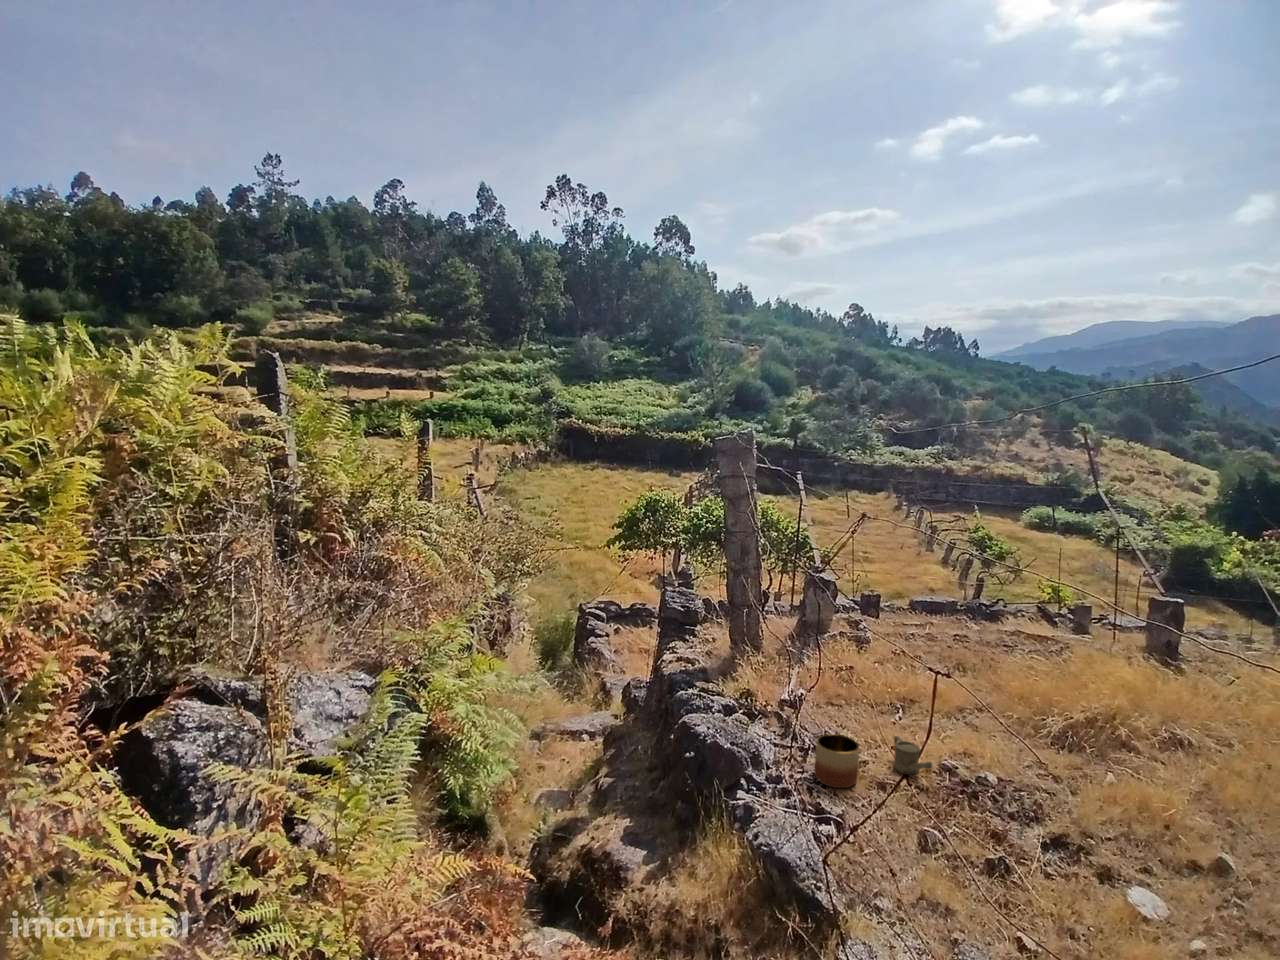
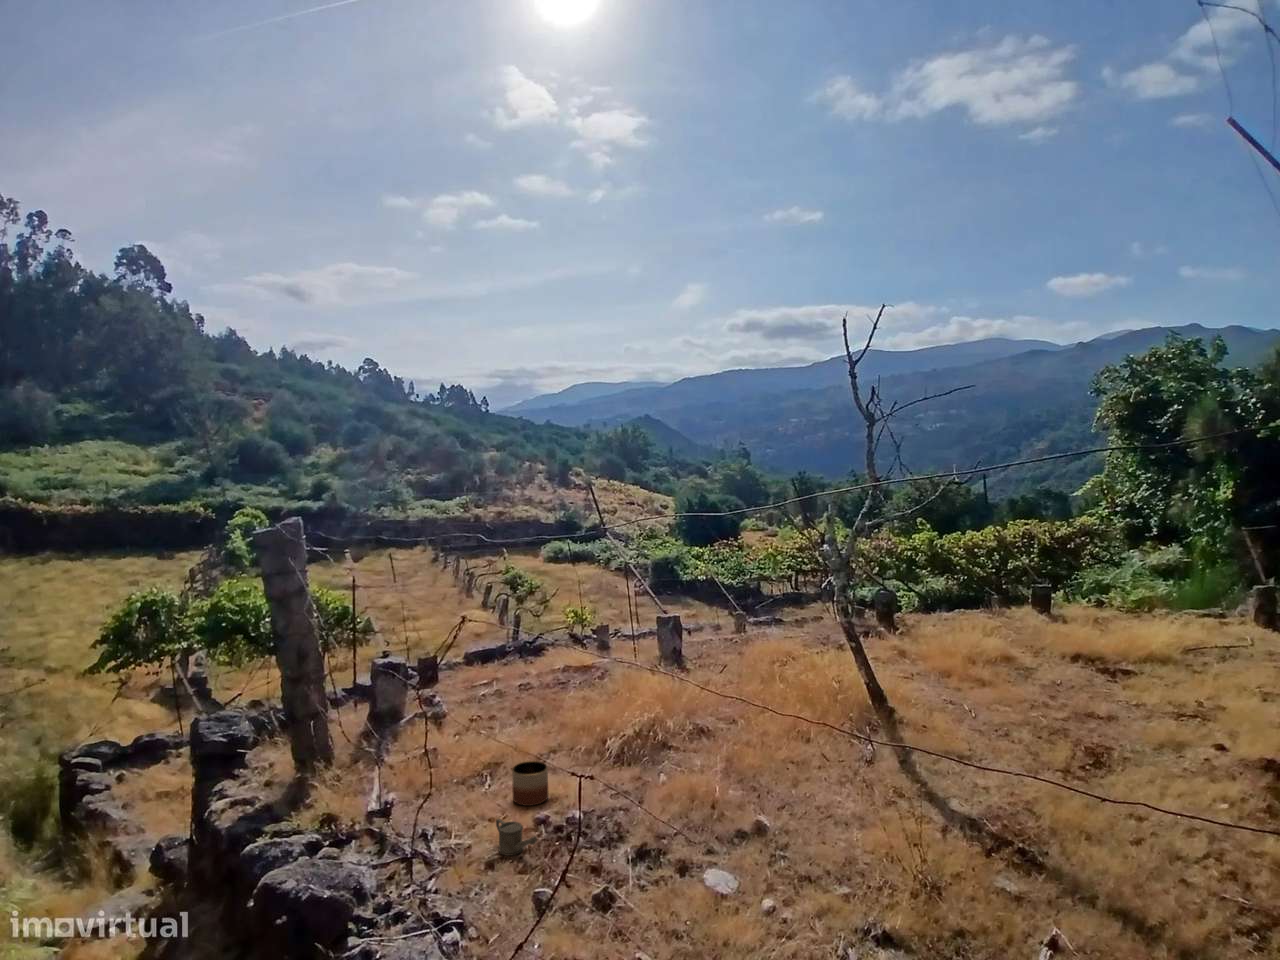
planter: present [814,734,859,788] -> present [512,761,549,806]

